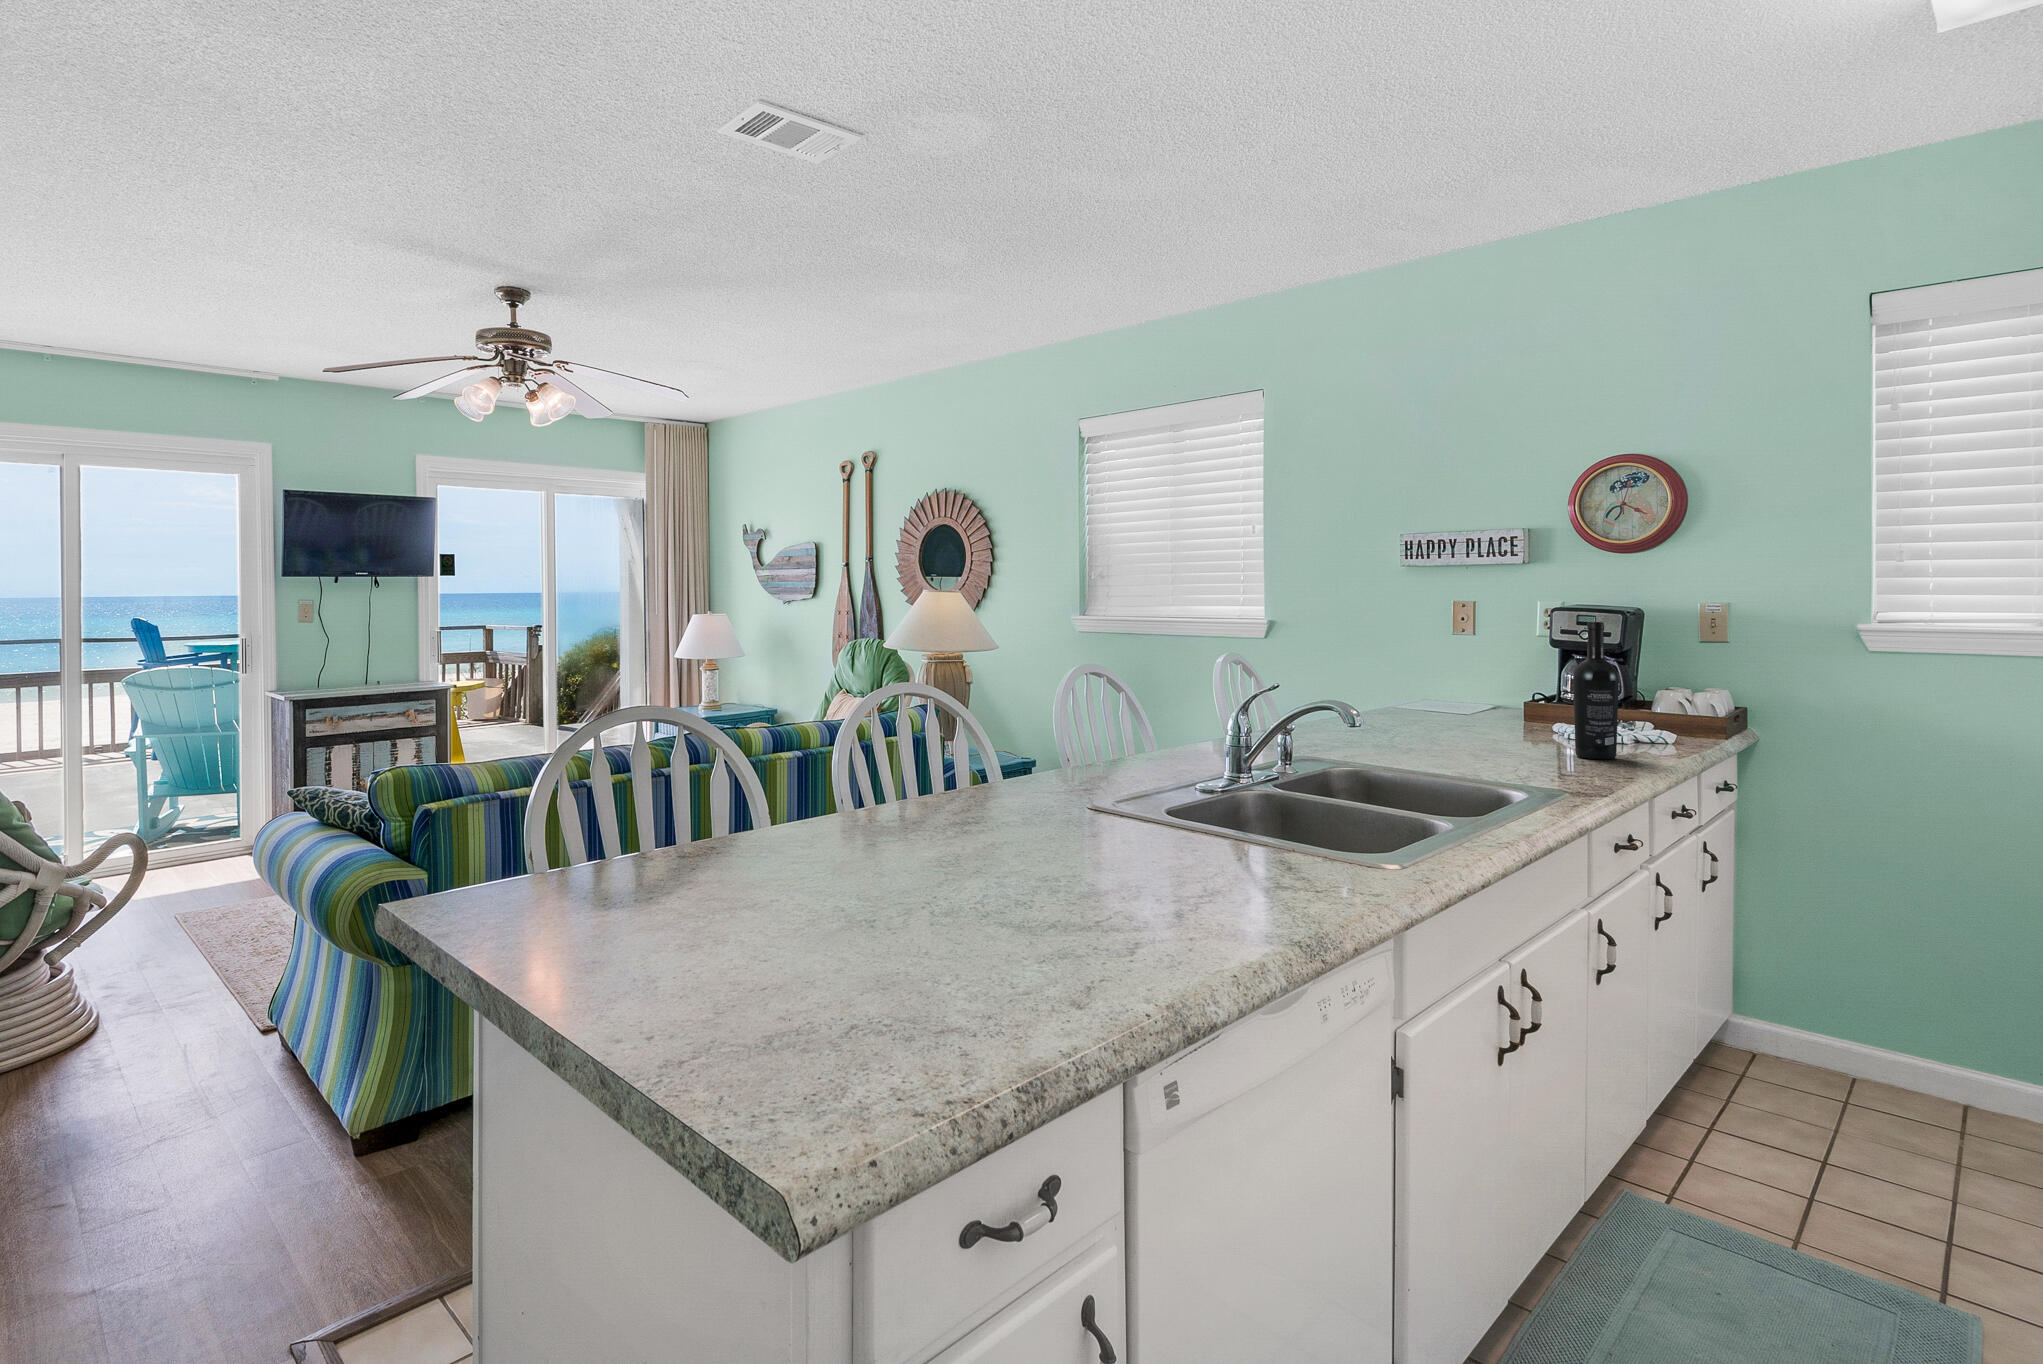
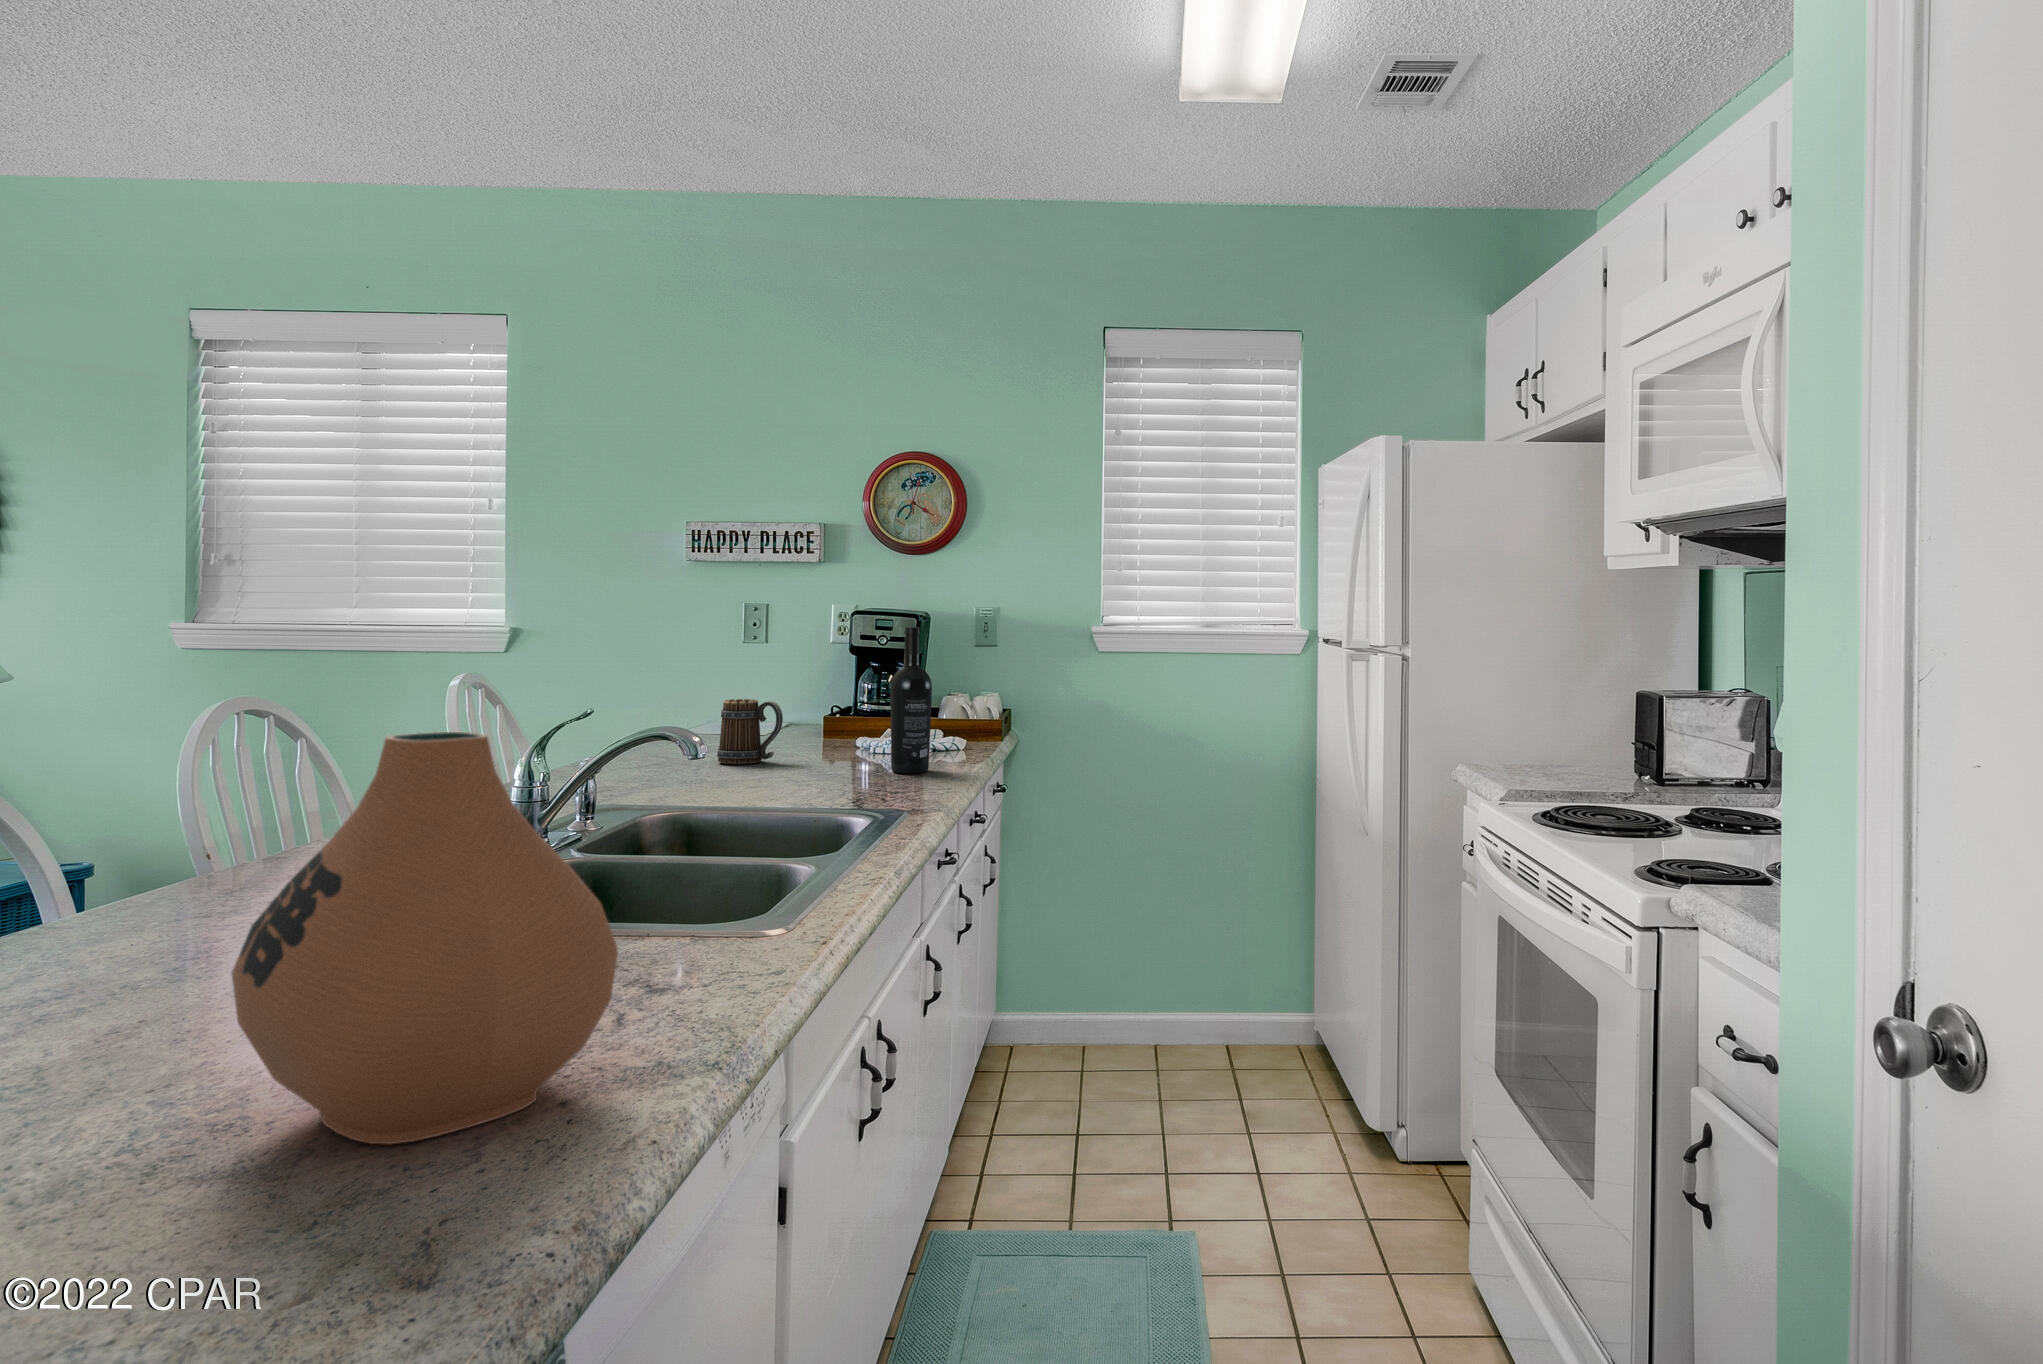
mug: none [1414,683,1472,738] -> present [717,699,783,764]
vase: none [1017,686,1229,938] -> present [231,732,618,1144]

